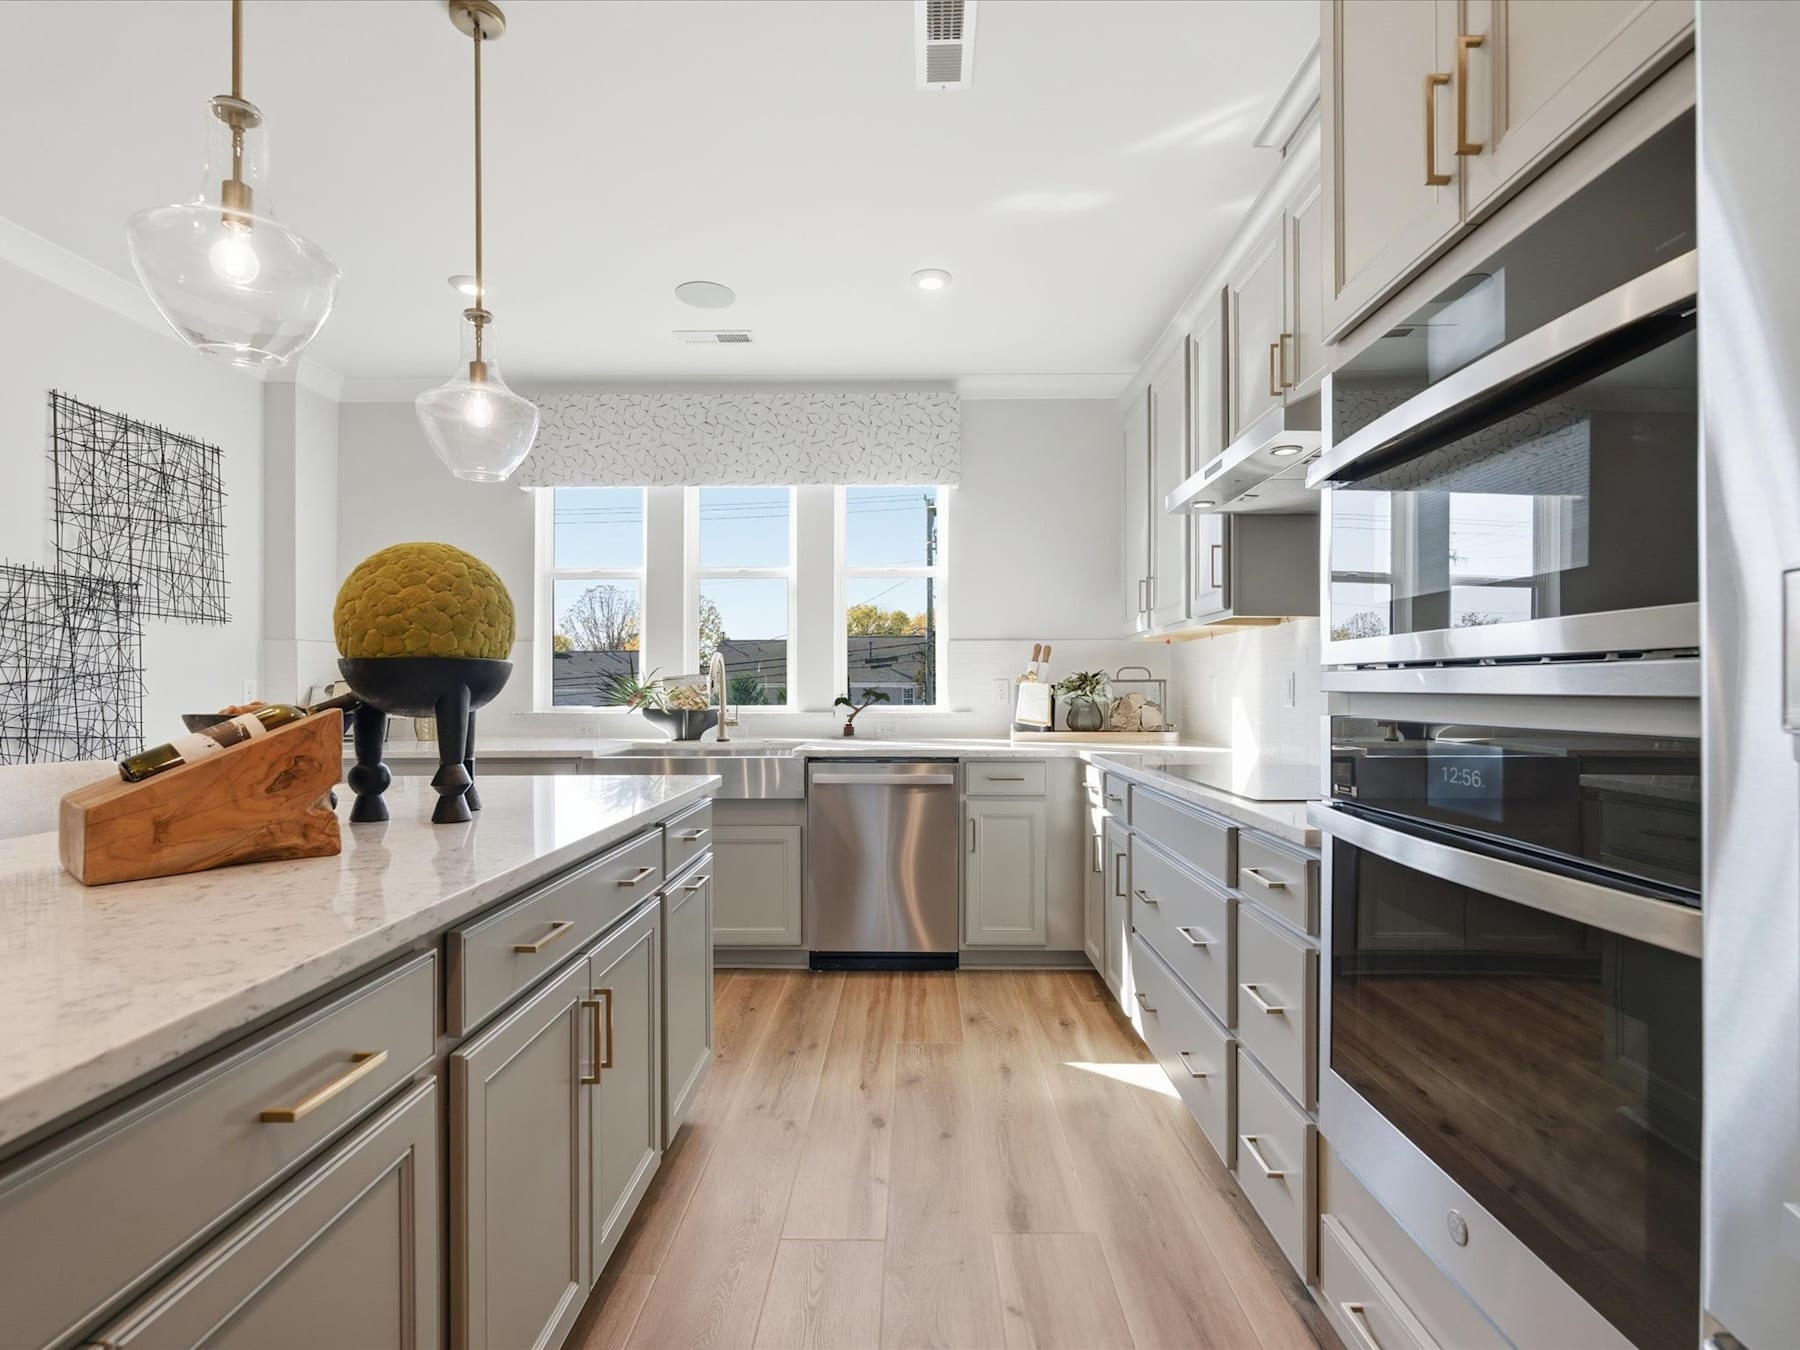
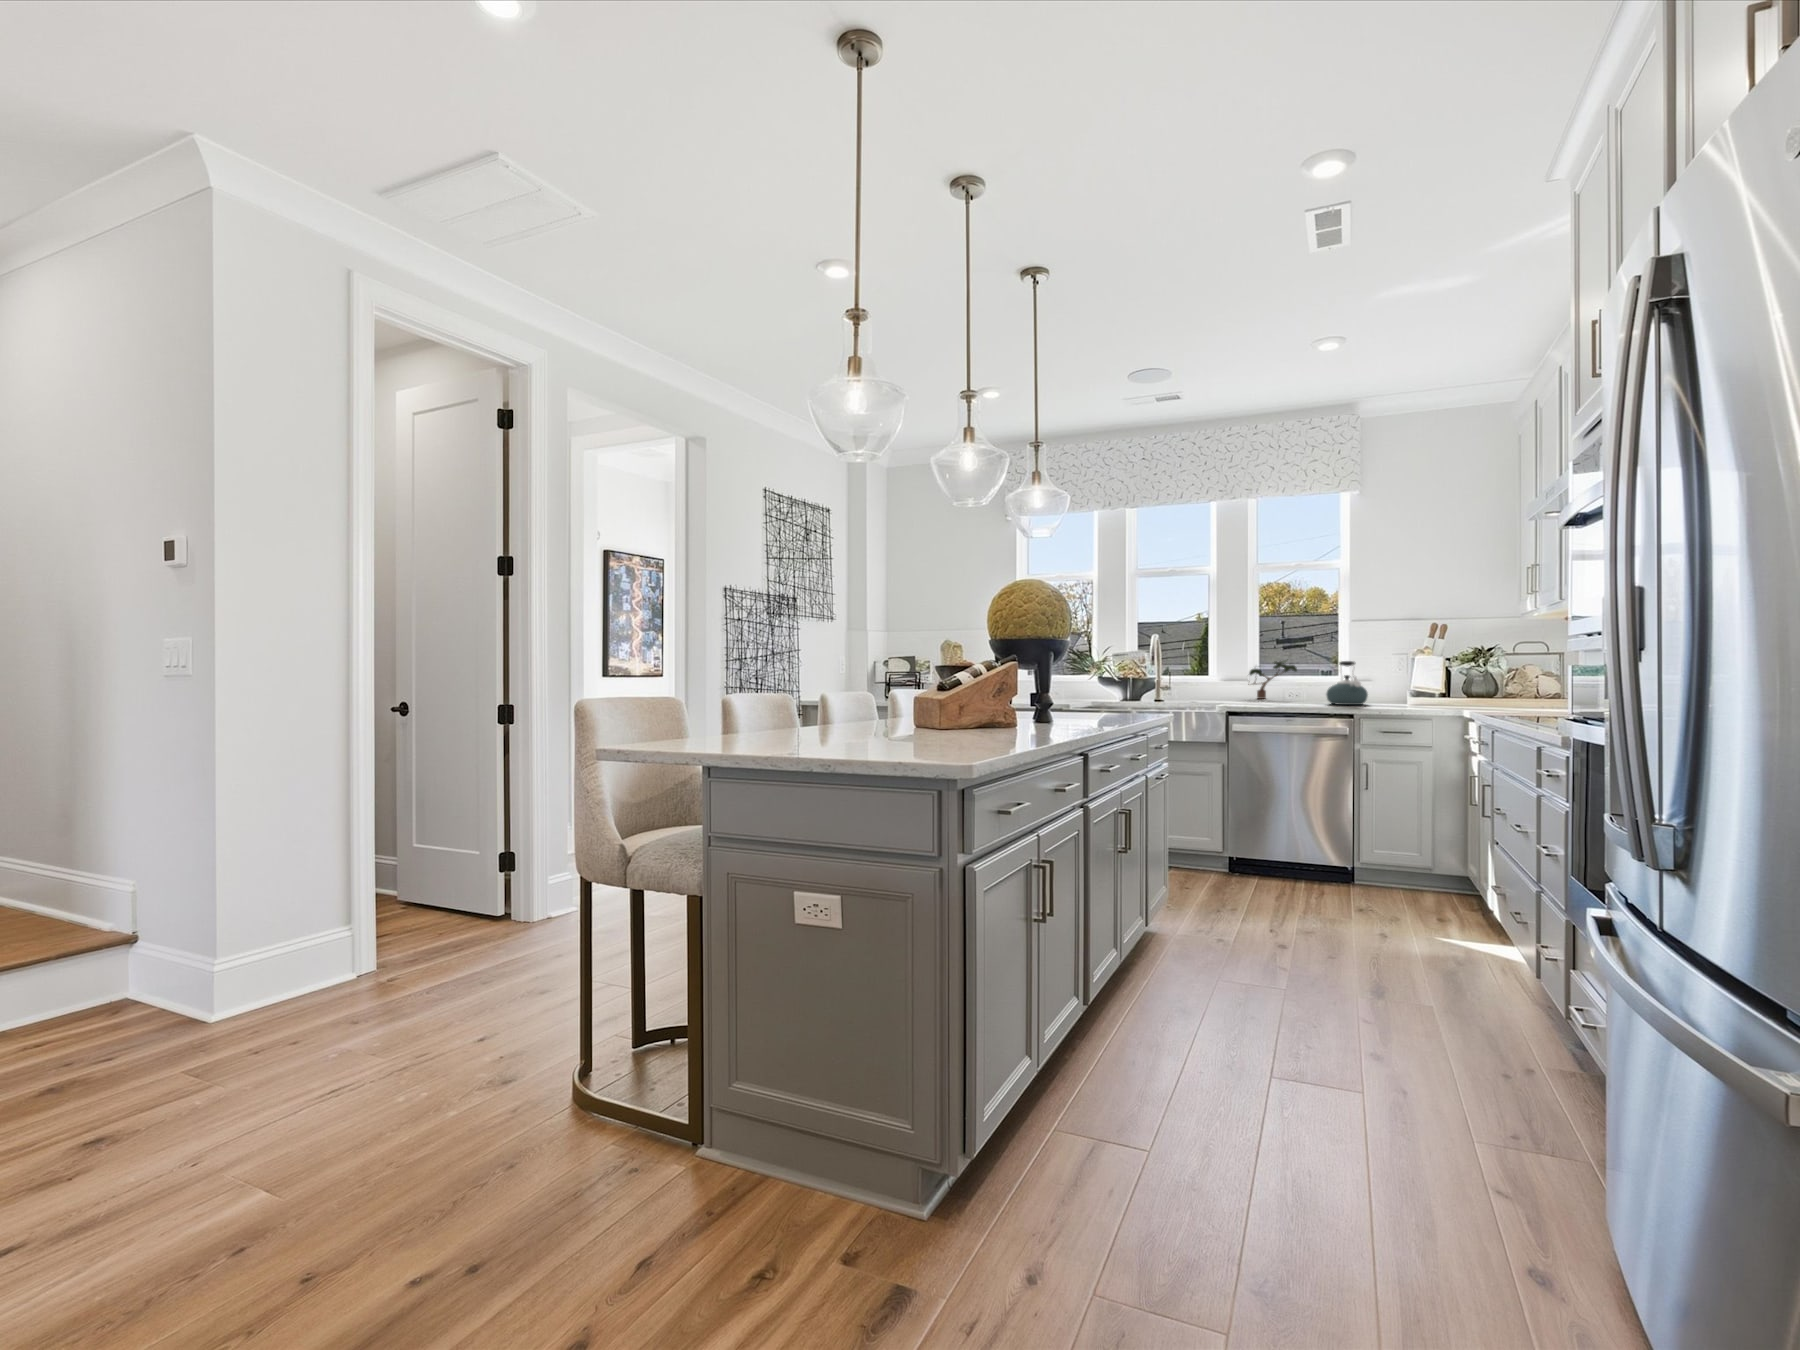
kettle: none [924,688,969,742] -> present [1326,661,1368,705]

